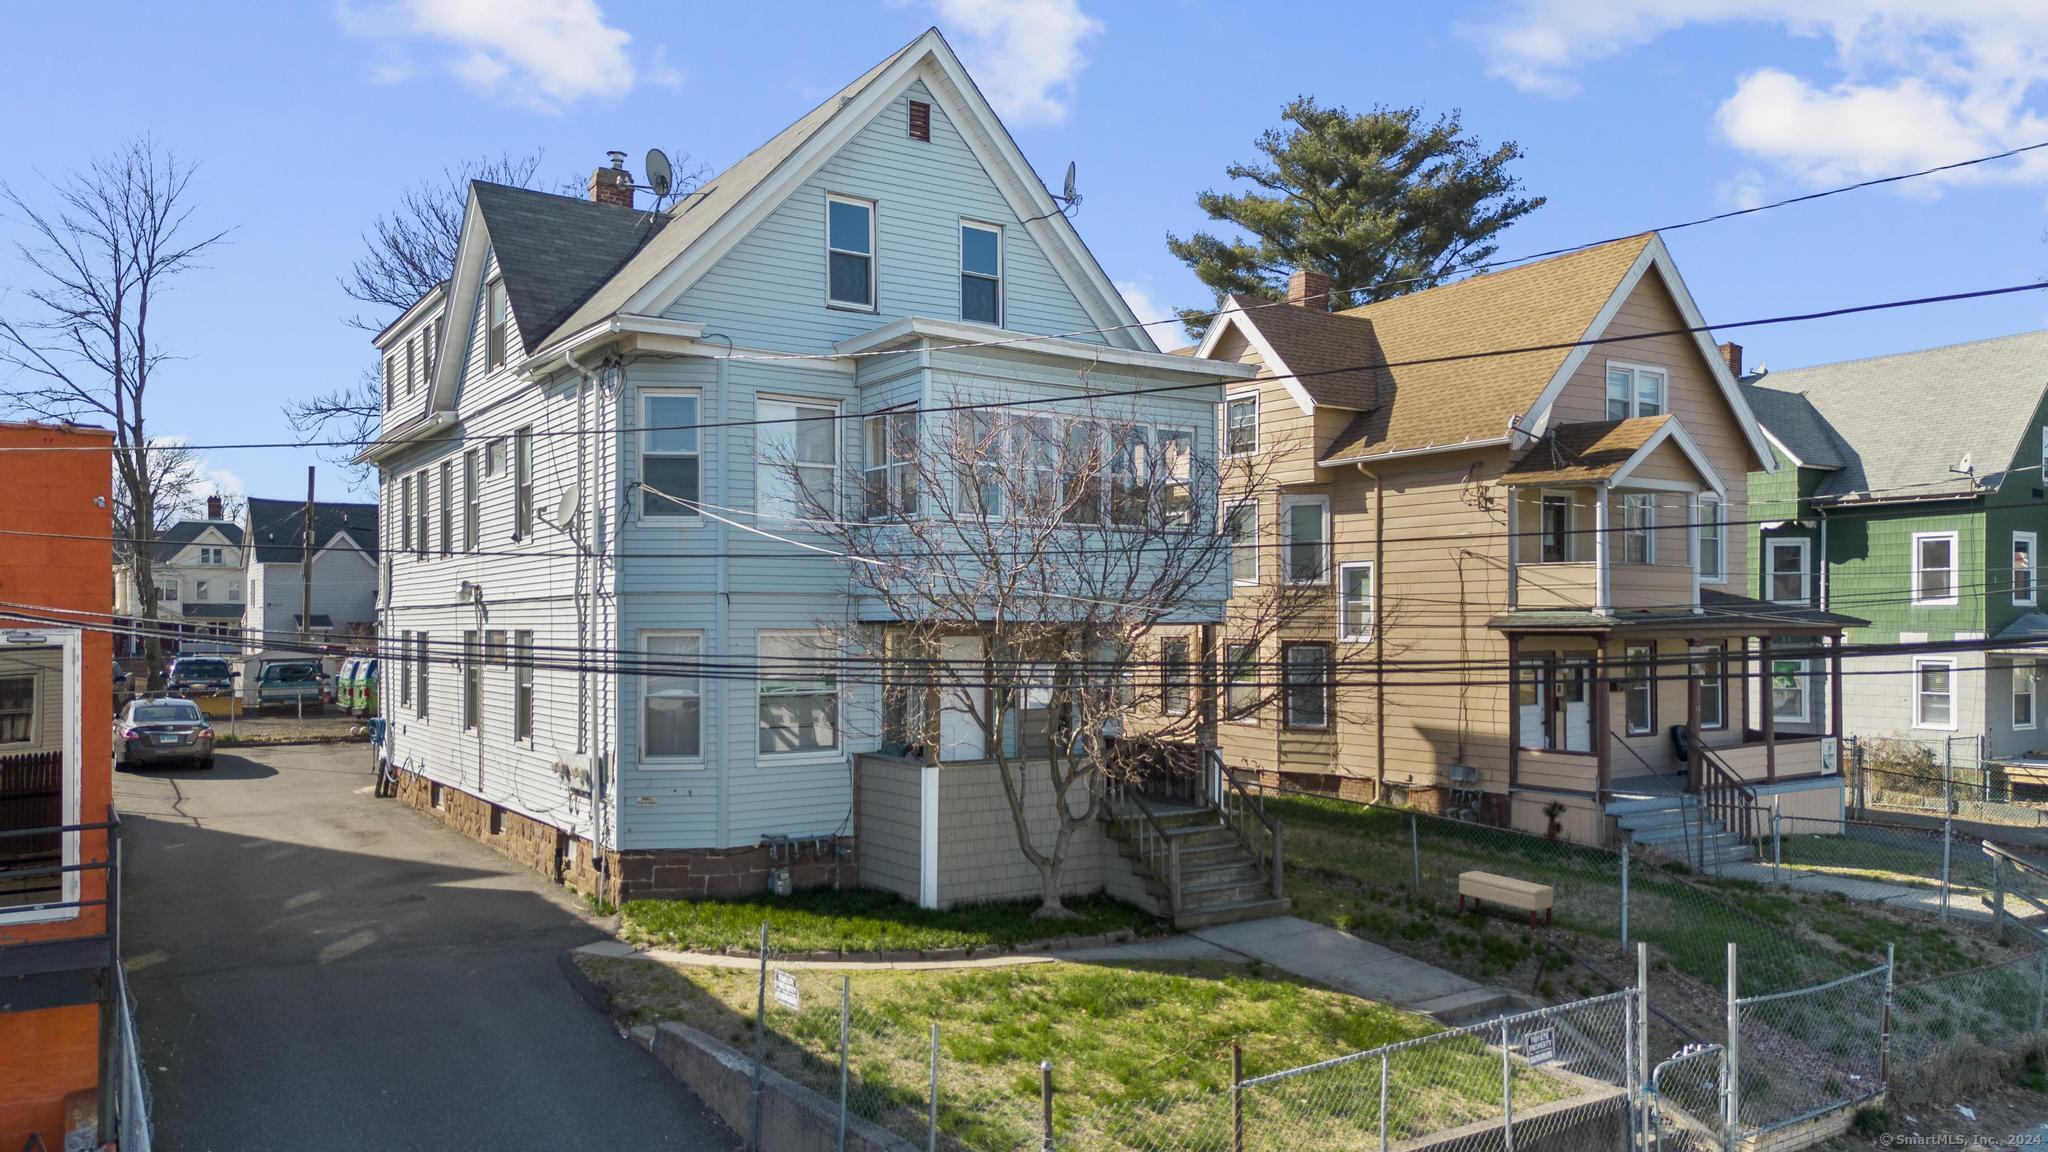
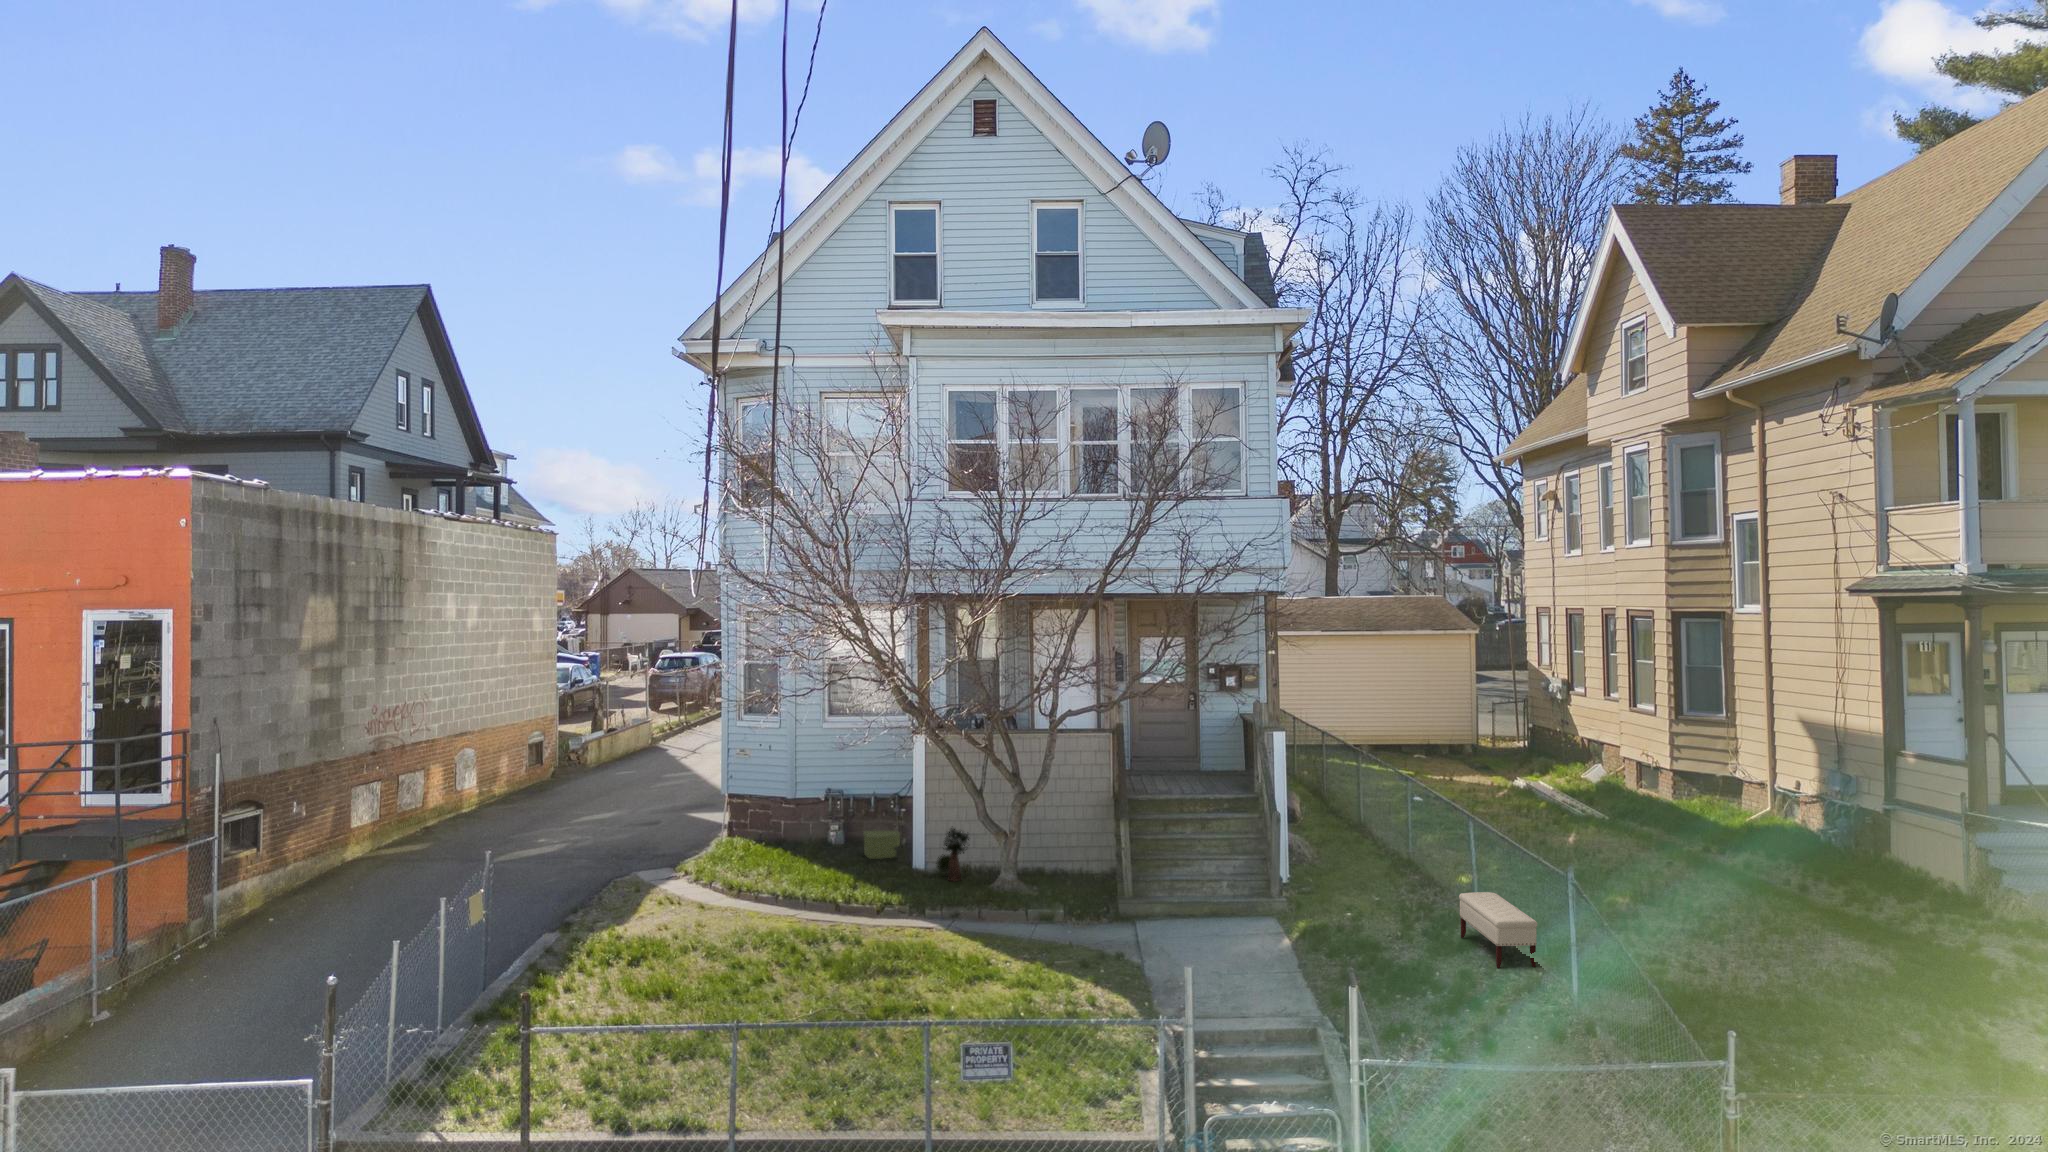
potted plant: present [1542,801,1571,840] -> present [936,828,969,881]
storage box: none [792,874,838,909] -> present [863,831,900,859]

